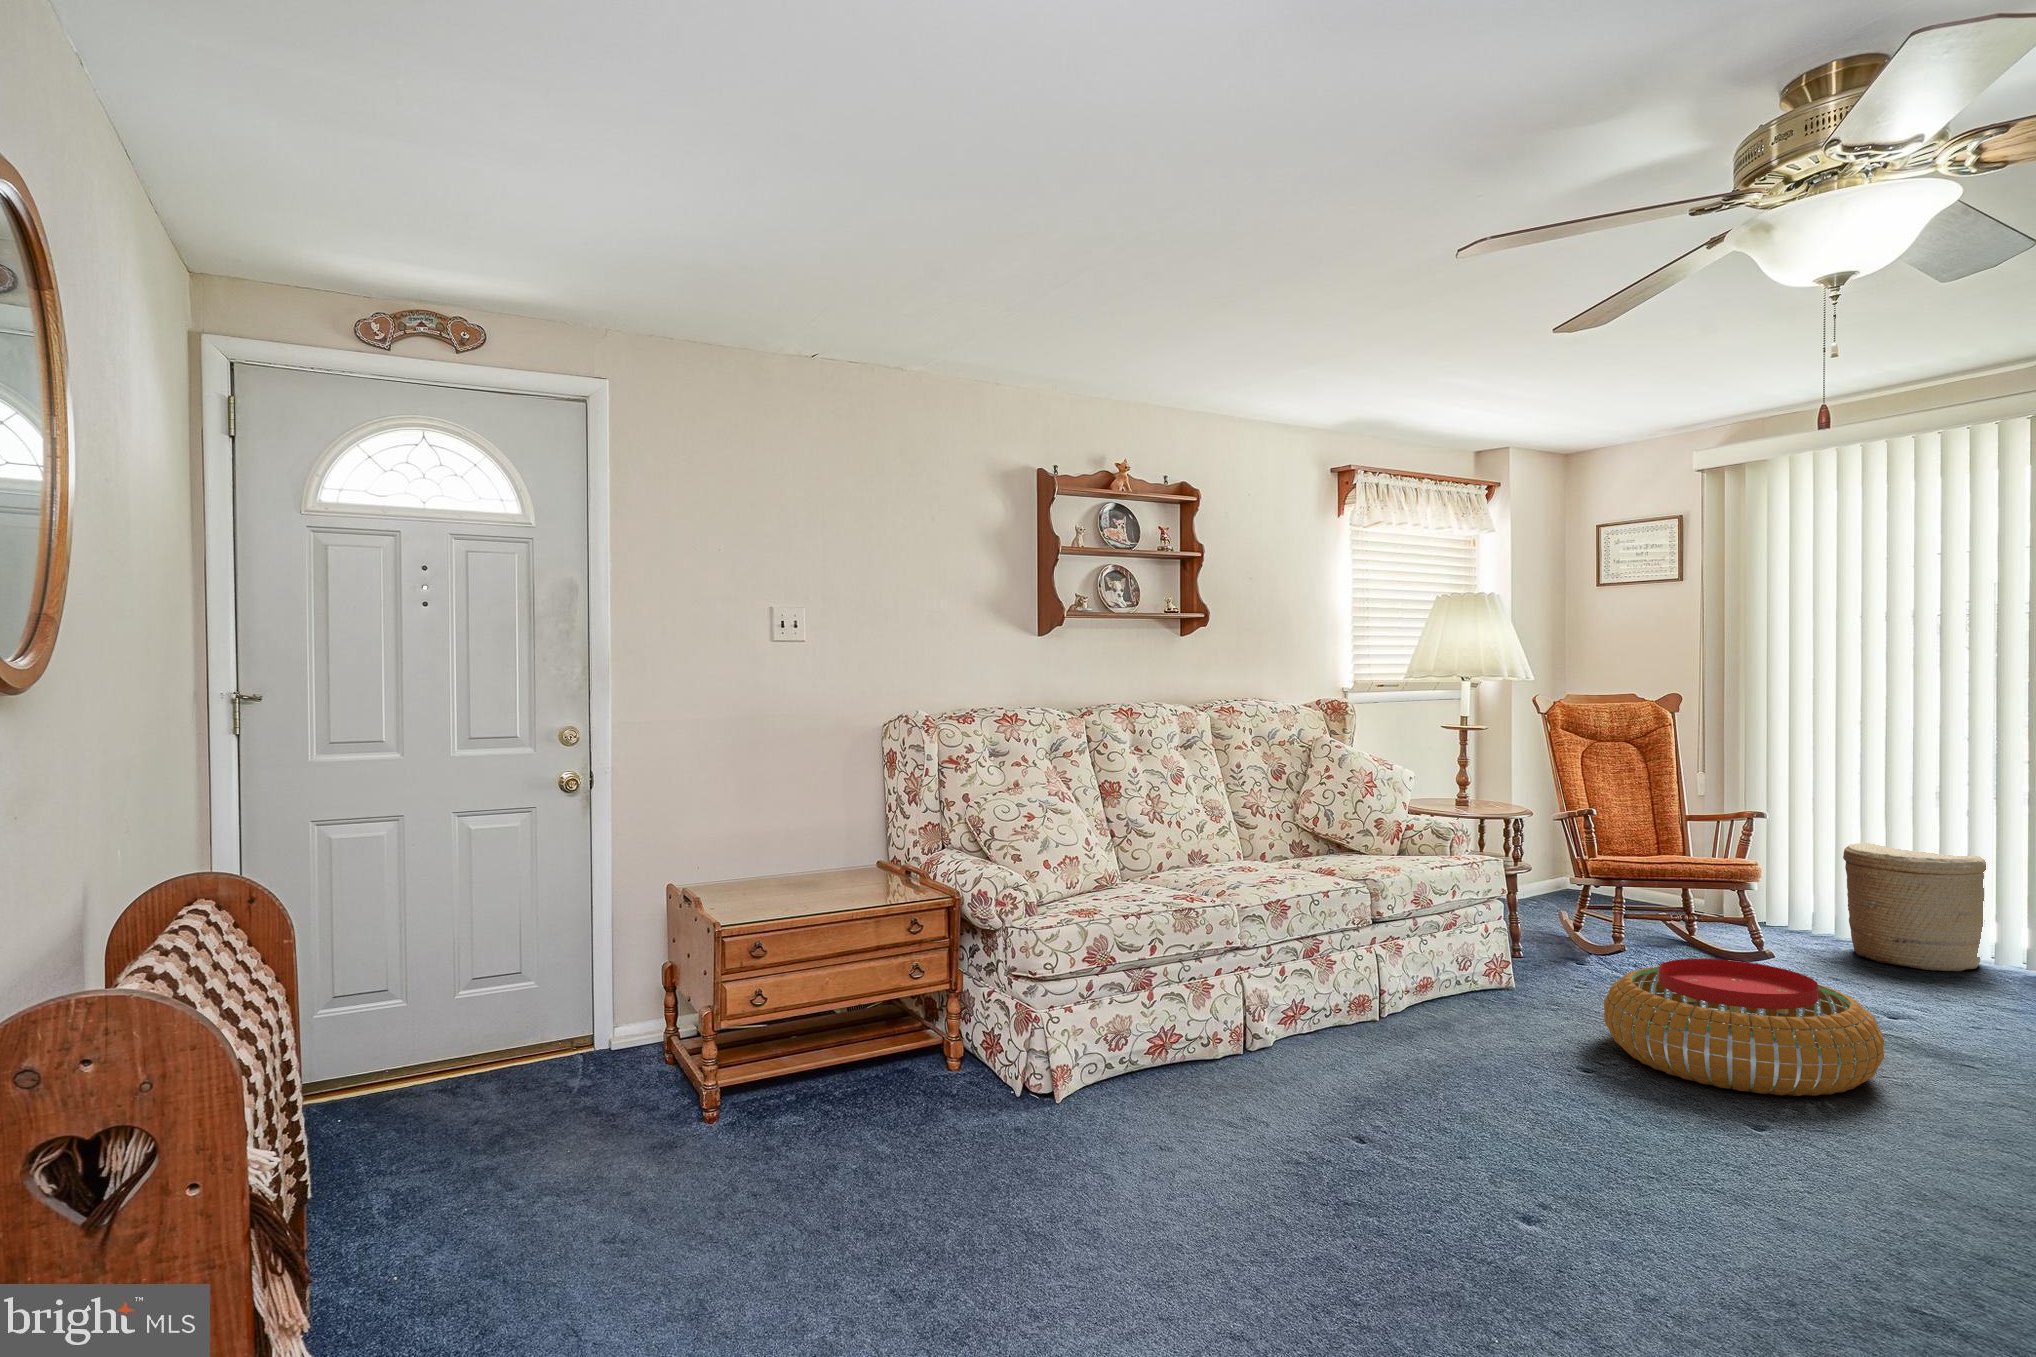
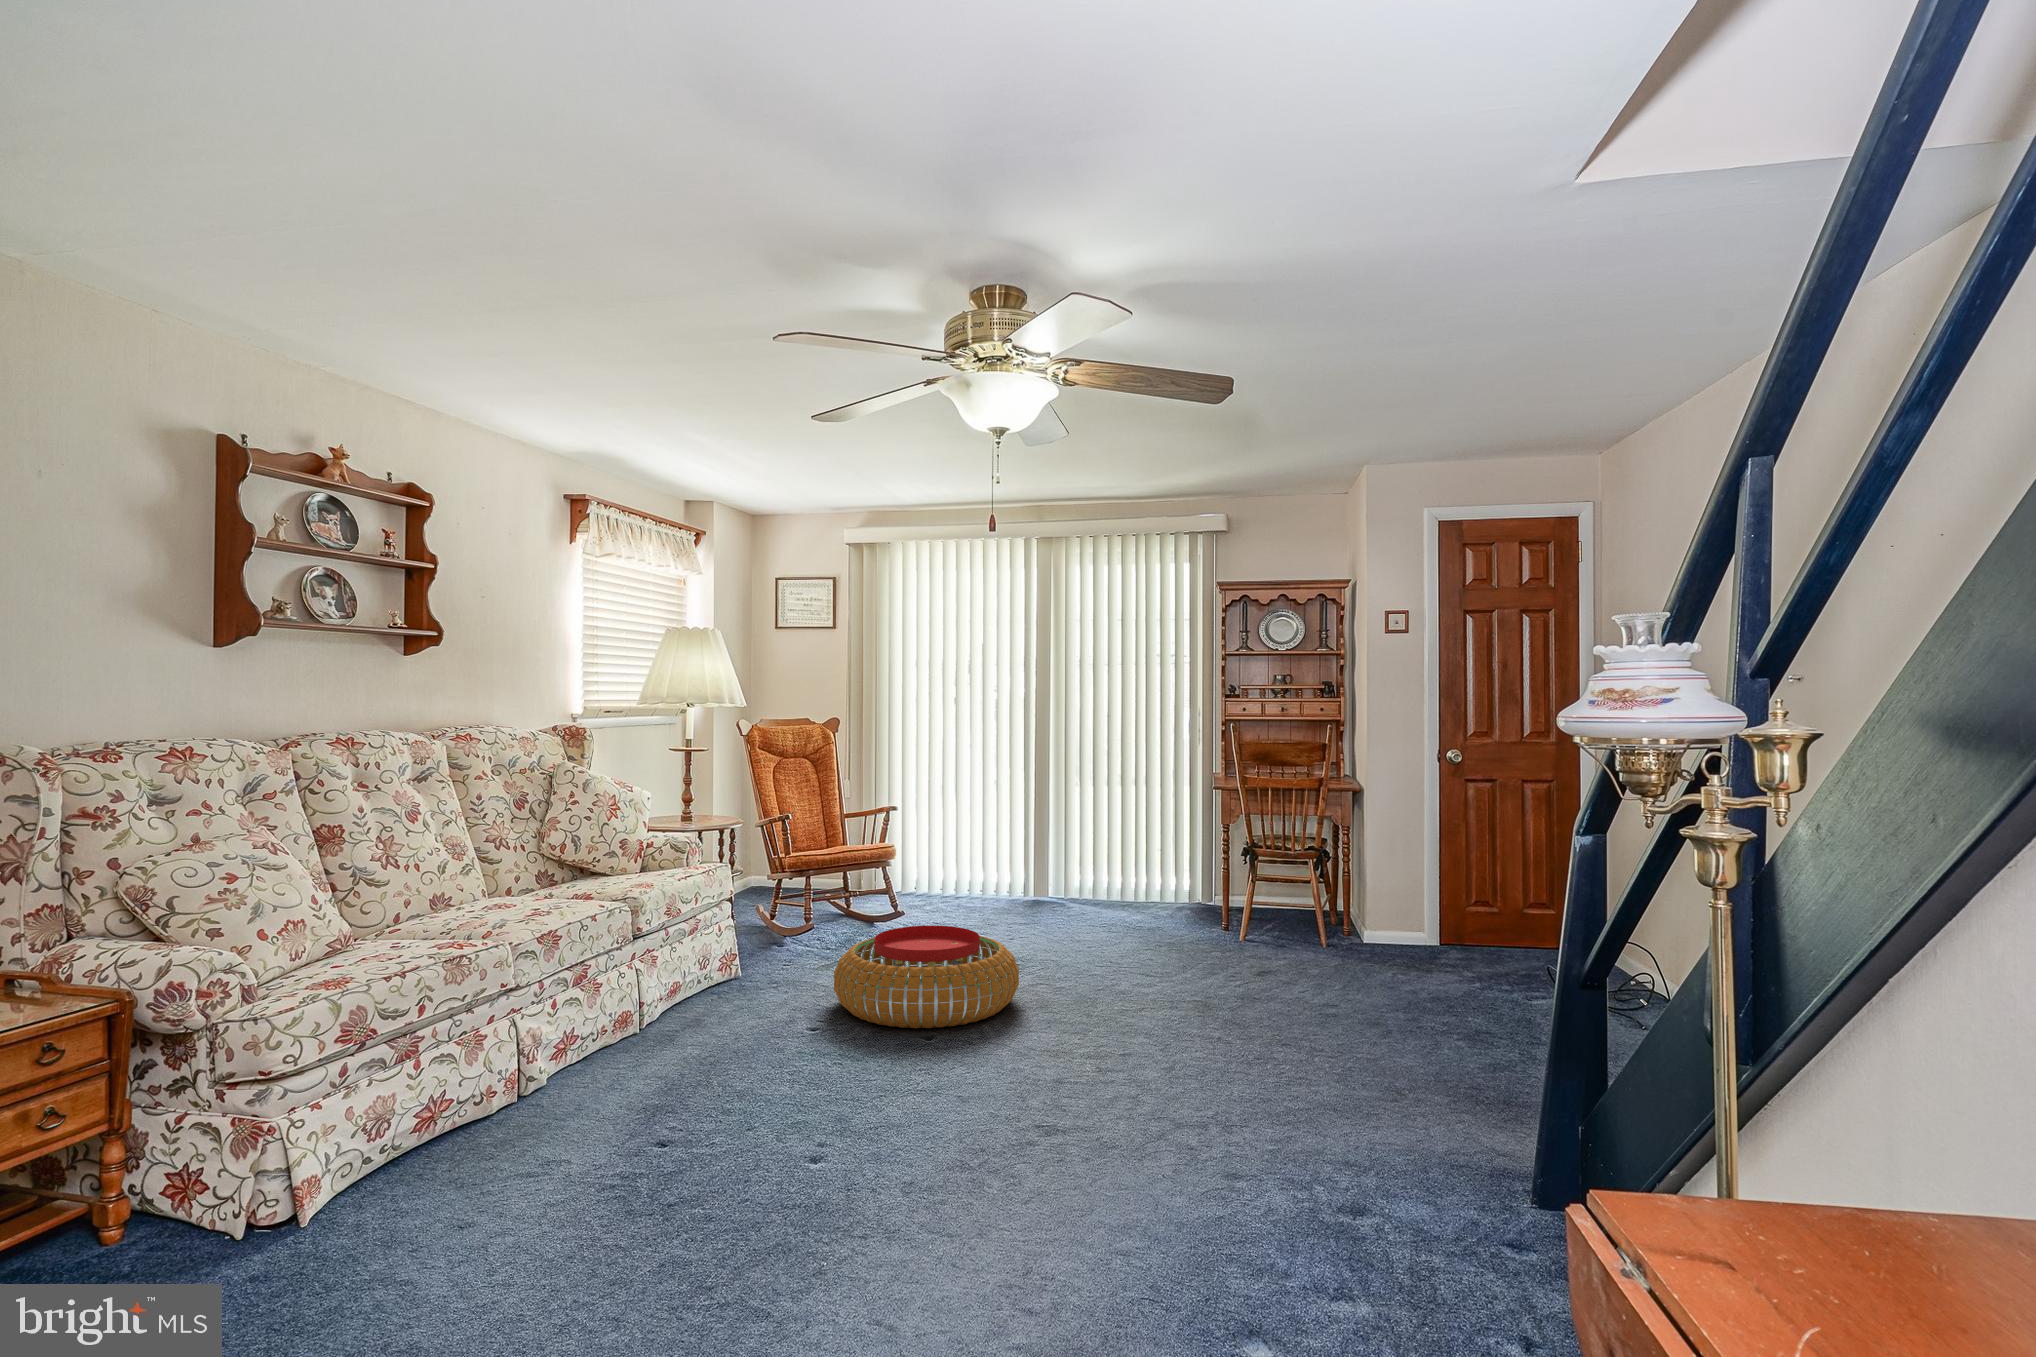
woven basket: present [1843,843,1986,971] -> none [950,823,1031,911]

